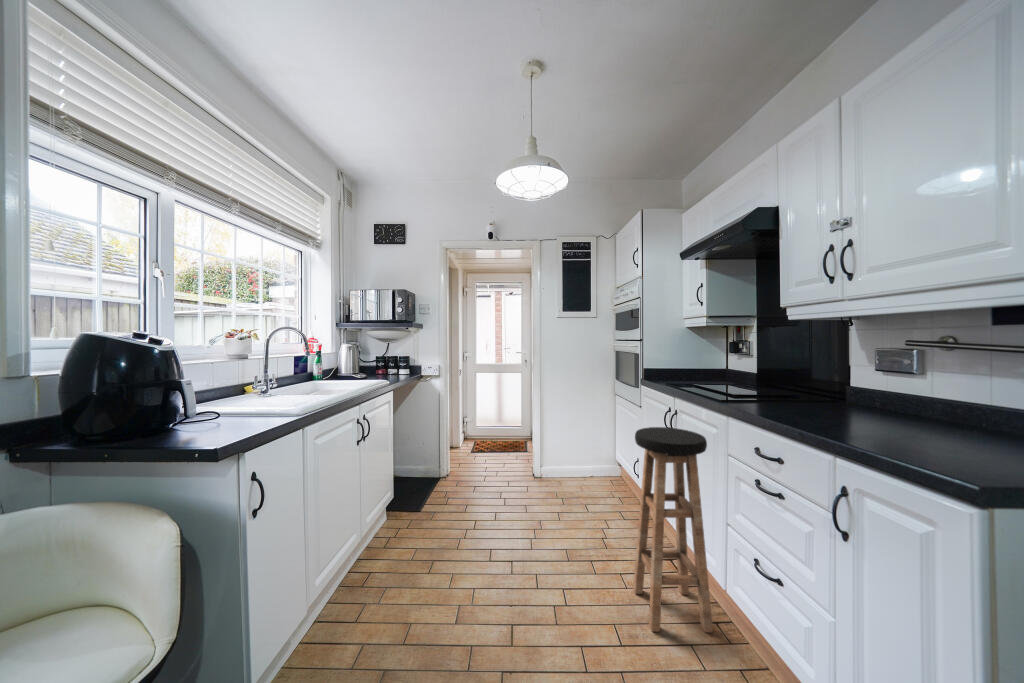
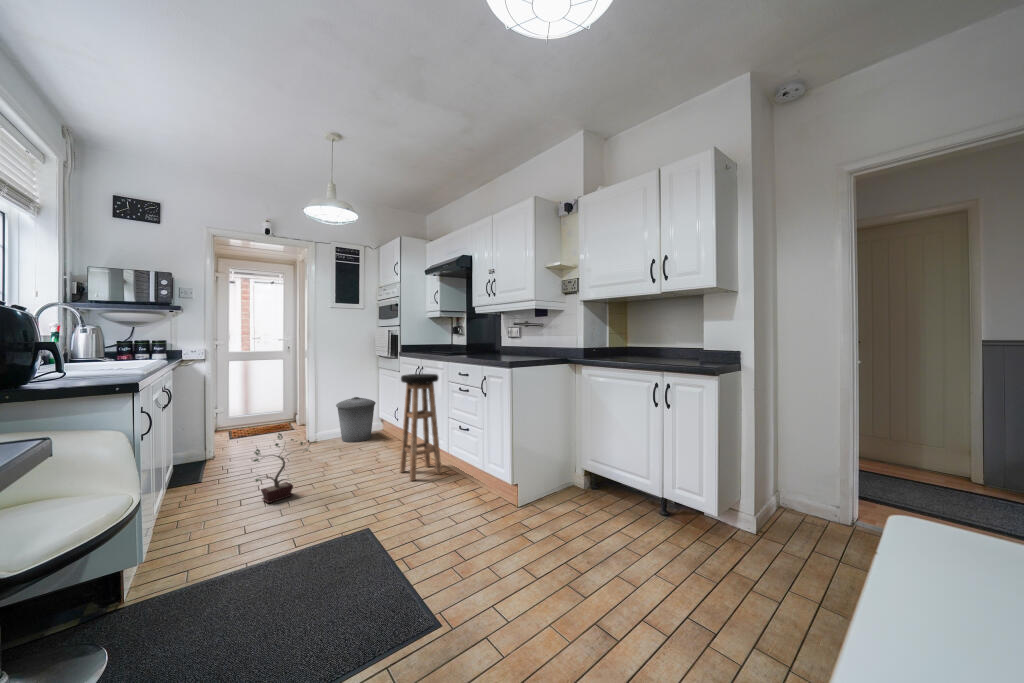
trash can: none [562,430,610,491] -> present [336,397,376,442]
potted plant: none [429,492,513,592] -> present [254,433,317,503]

